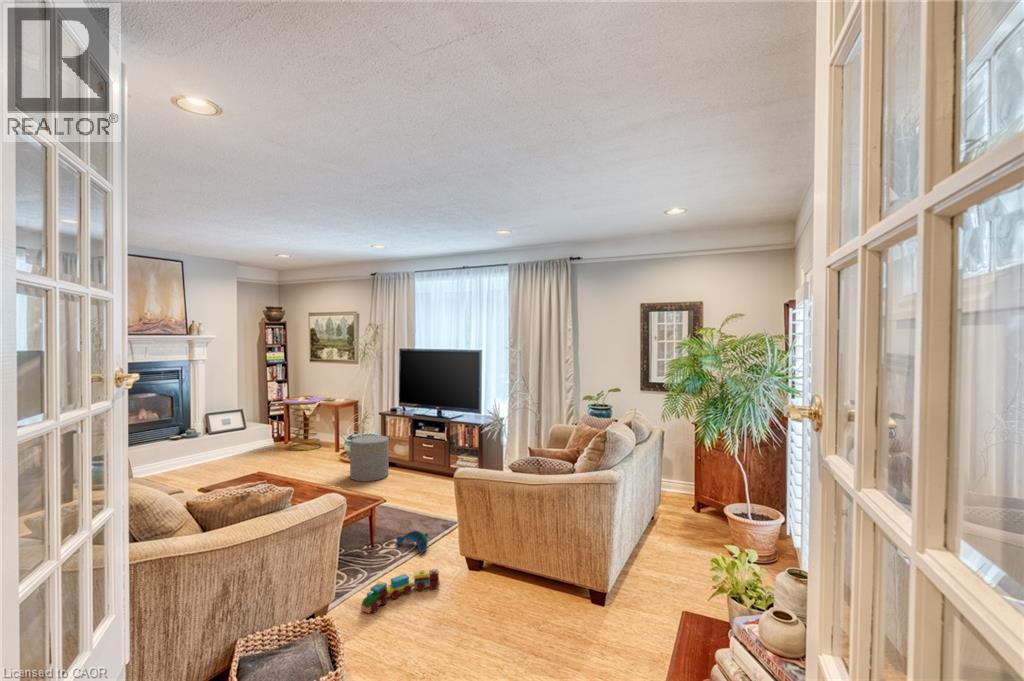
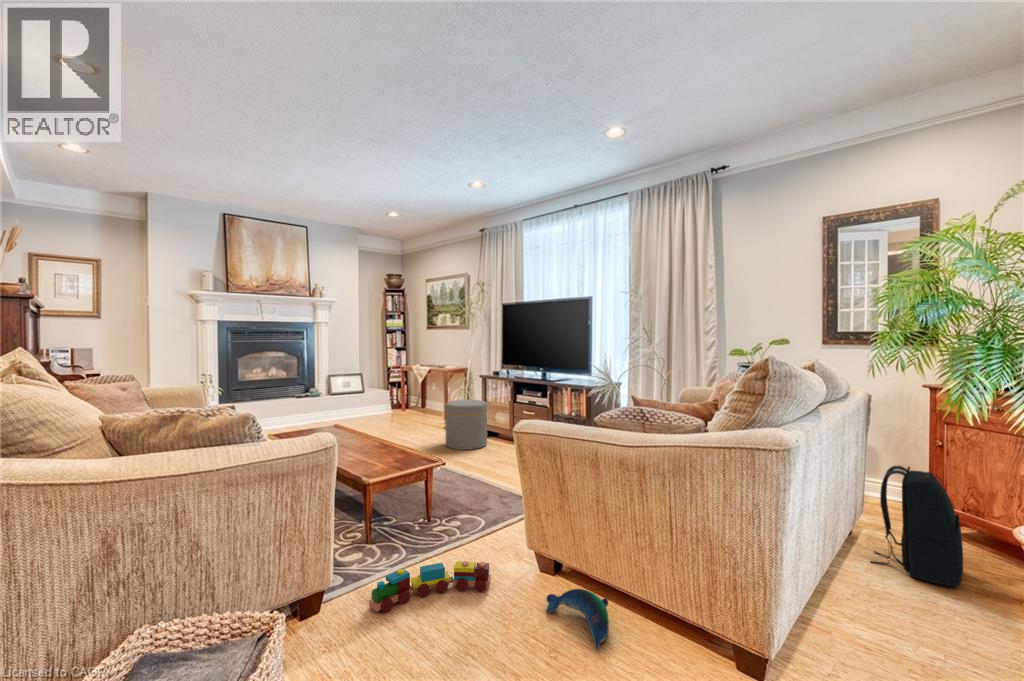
side table: present [283,397,326,451] -> none [397,365,439,418]
backpack: none [661,475,705,543] -> present [870,466,963,587]
plush toy: present [396,531,428,554] -> present [546,589,609,650]

